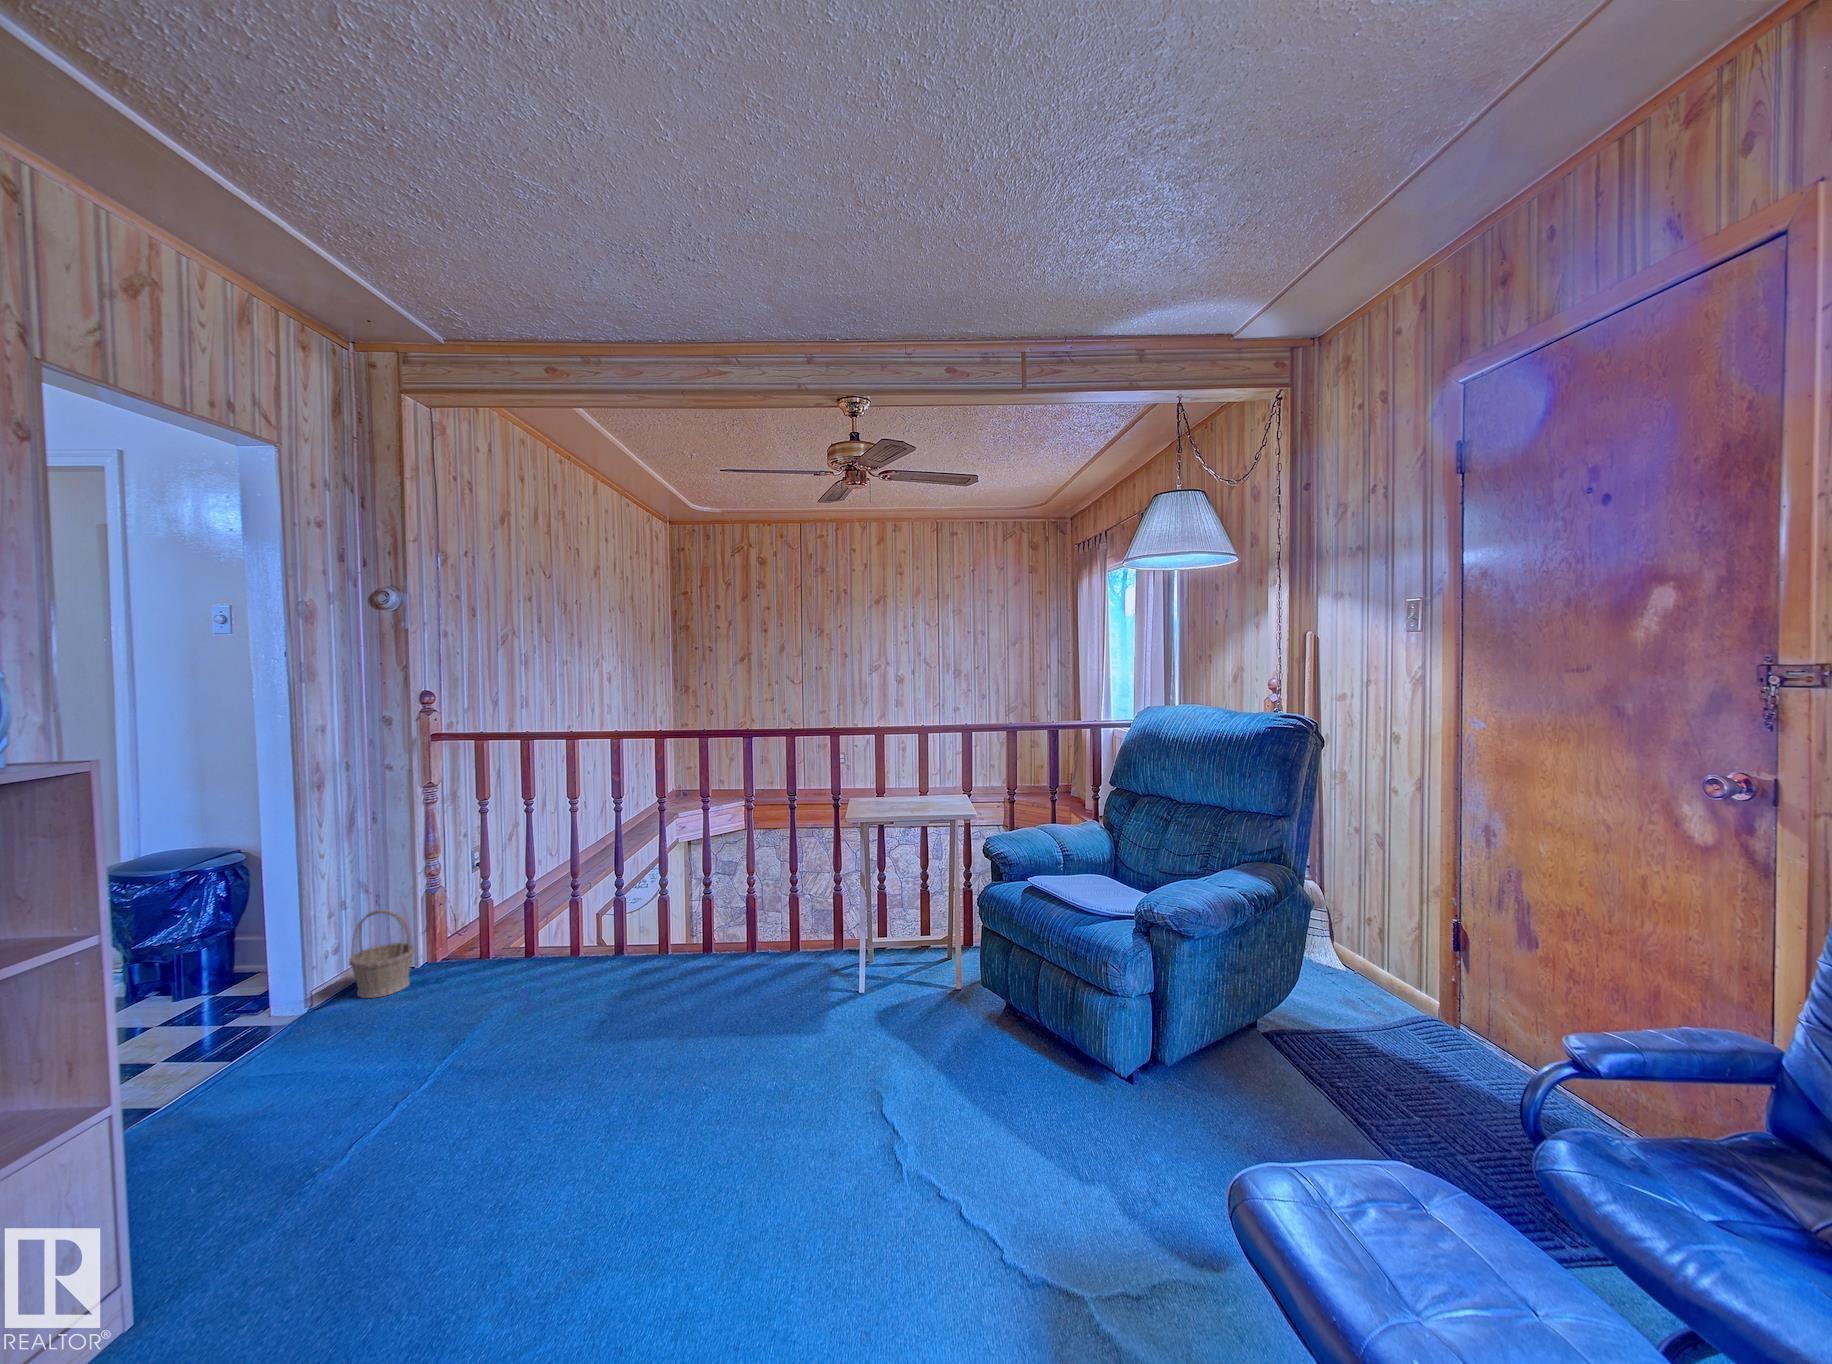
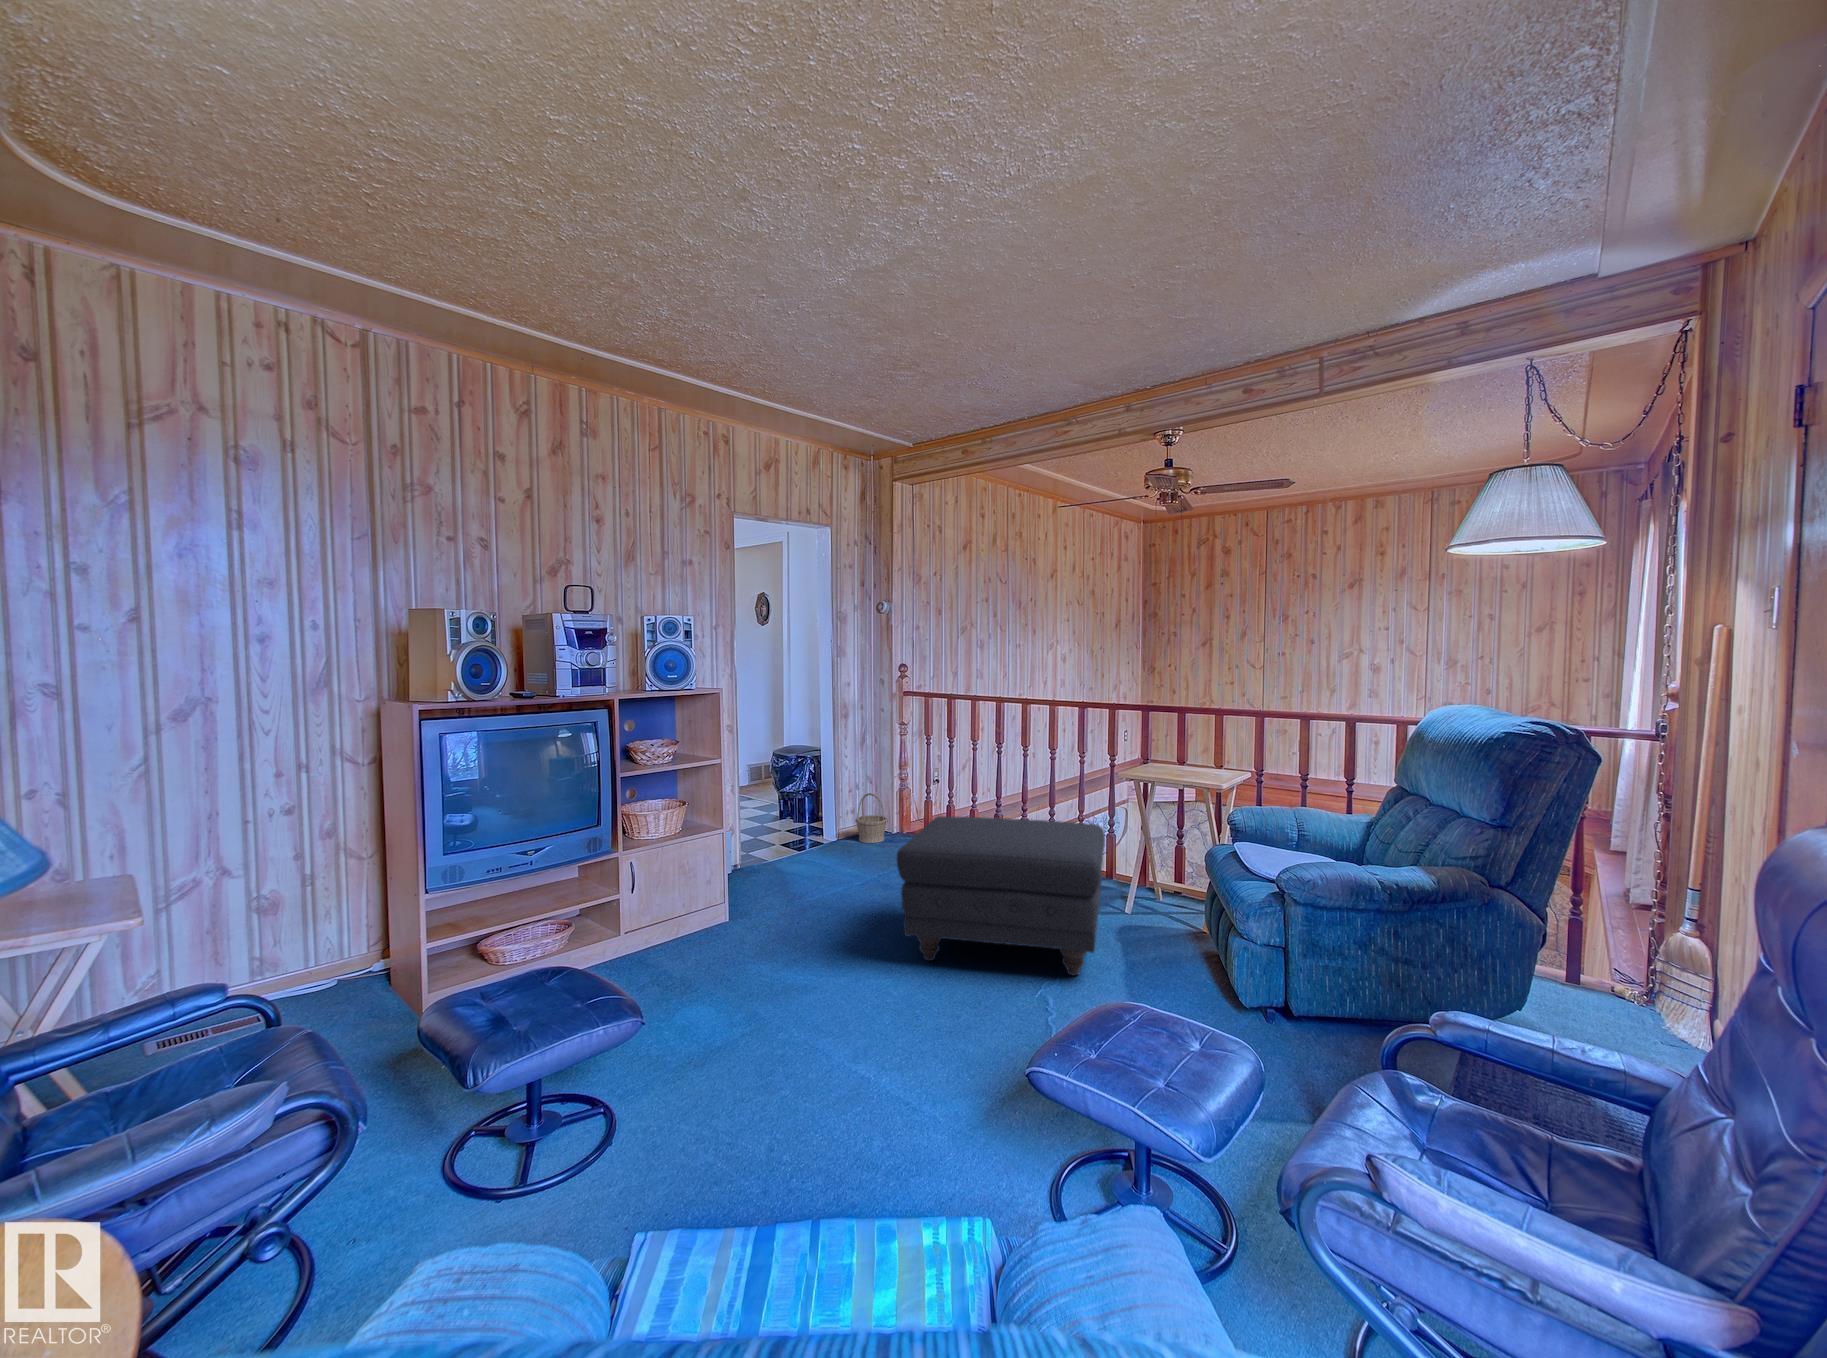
ottoman: none [620,900,965,1216] -> present [897,816,1105,975]

